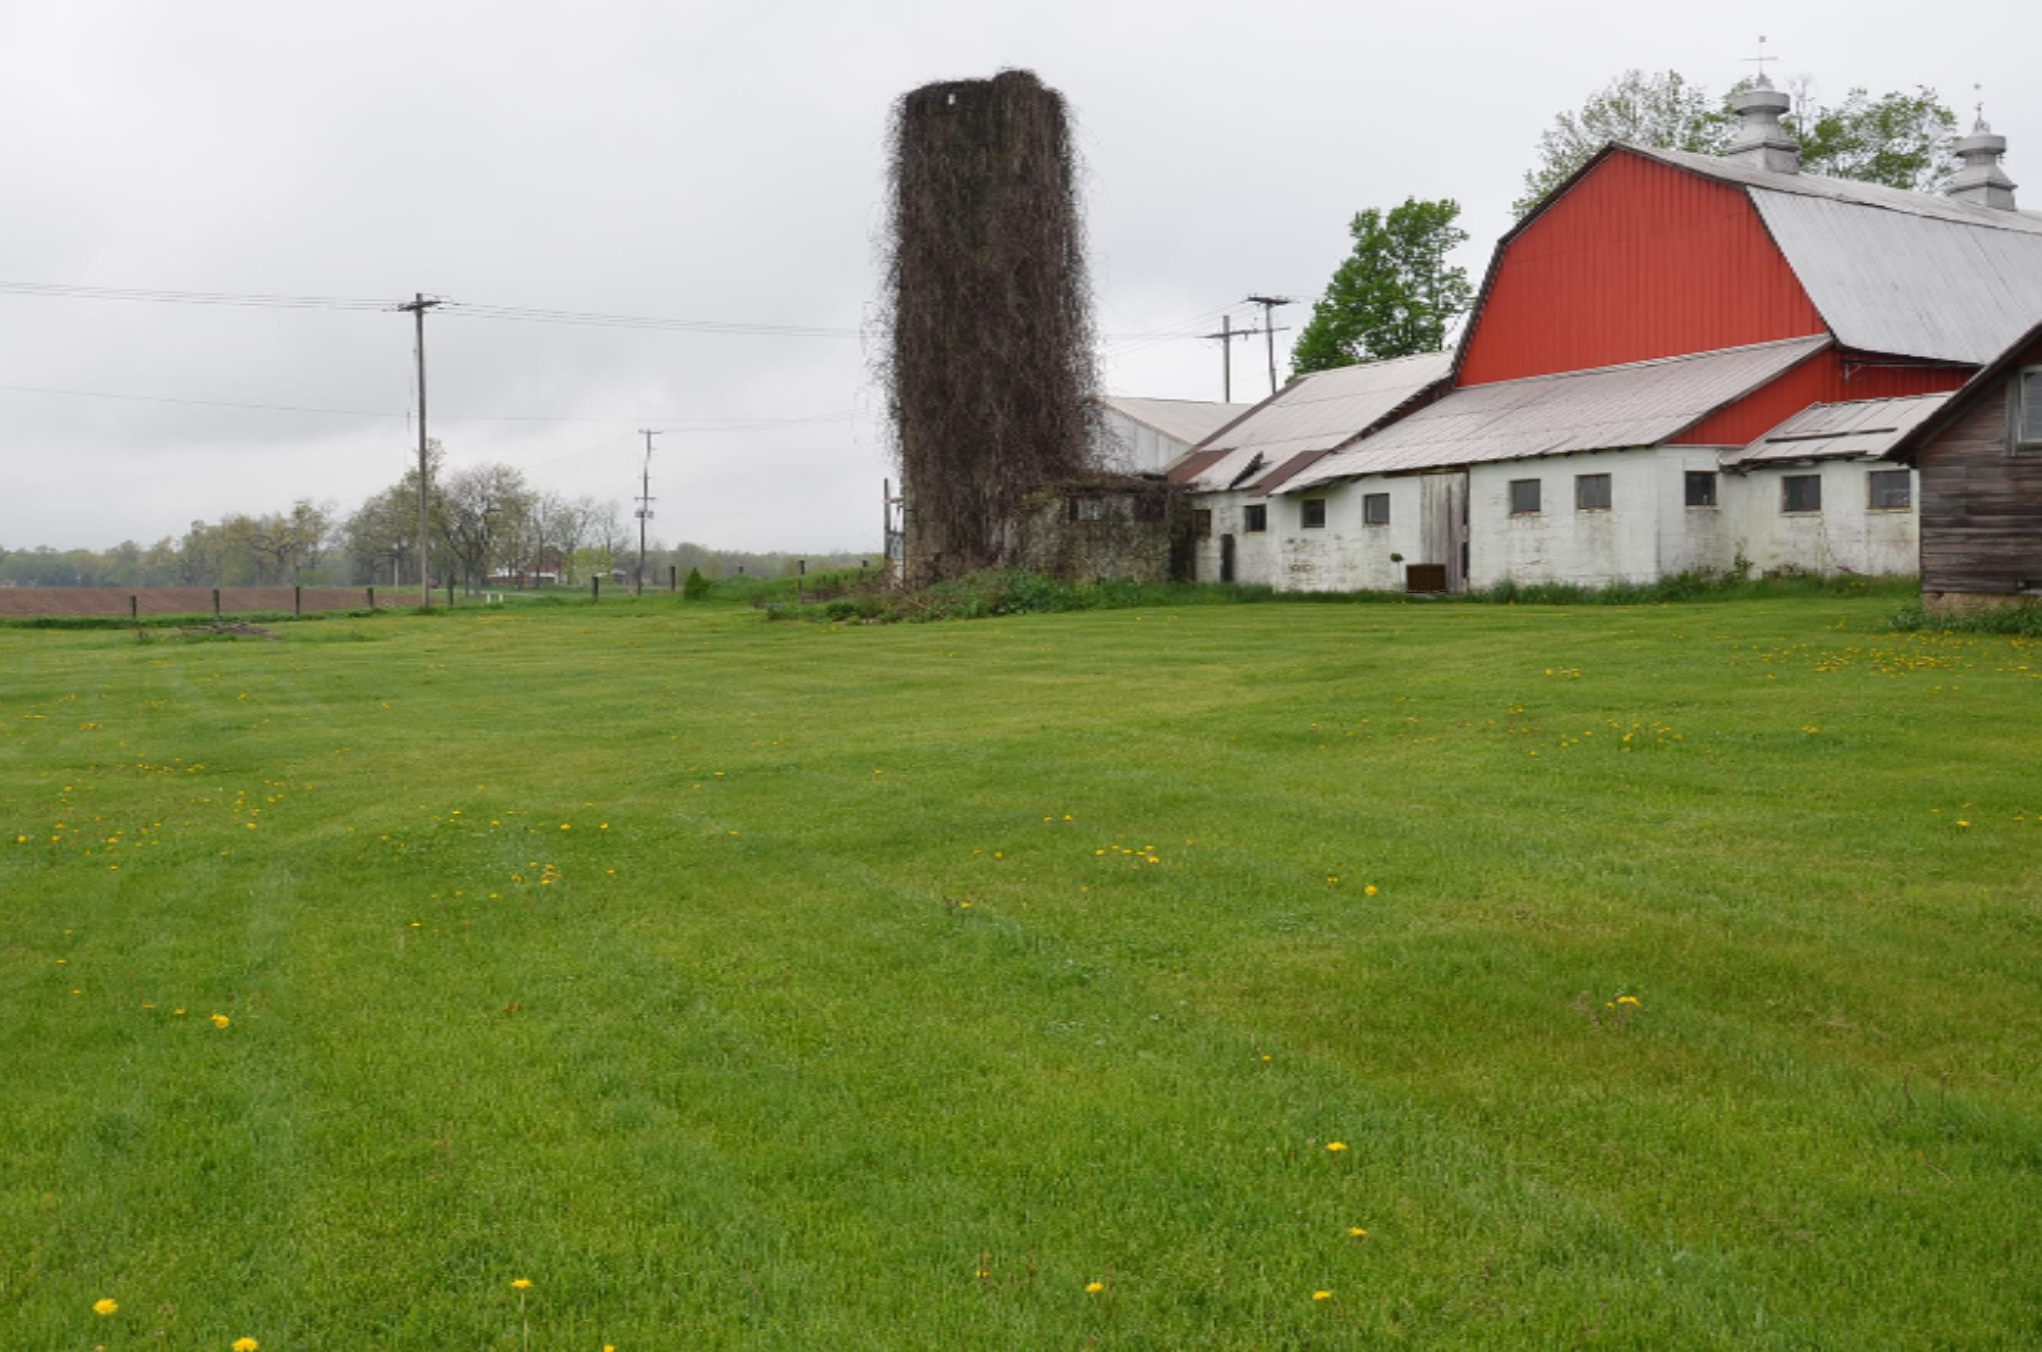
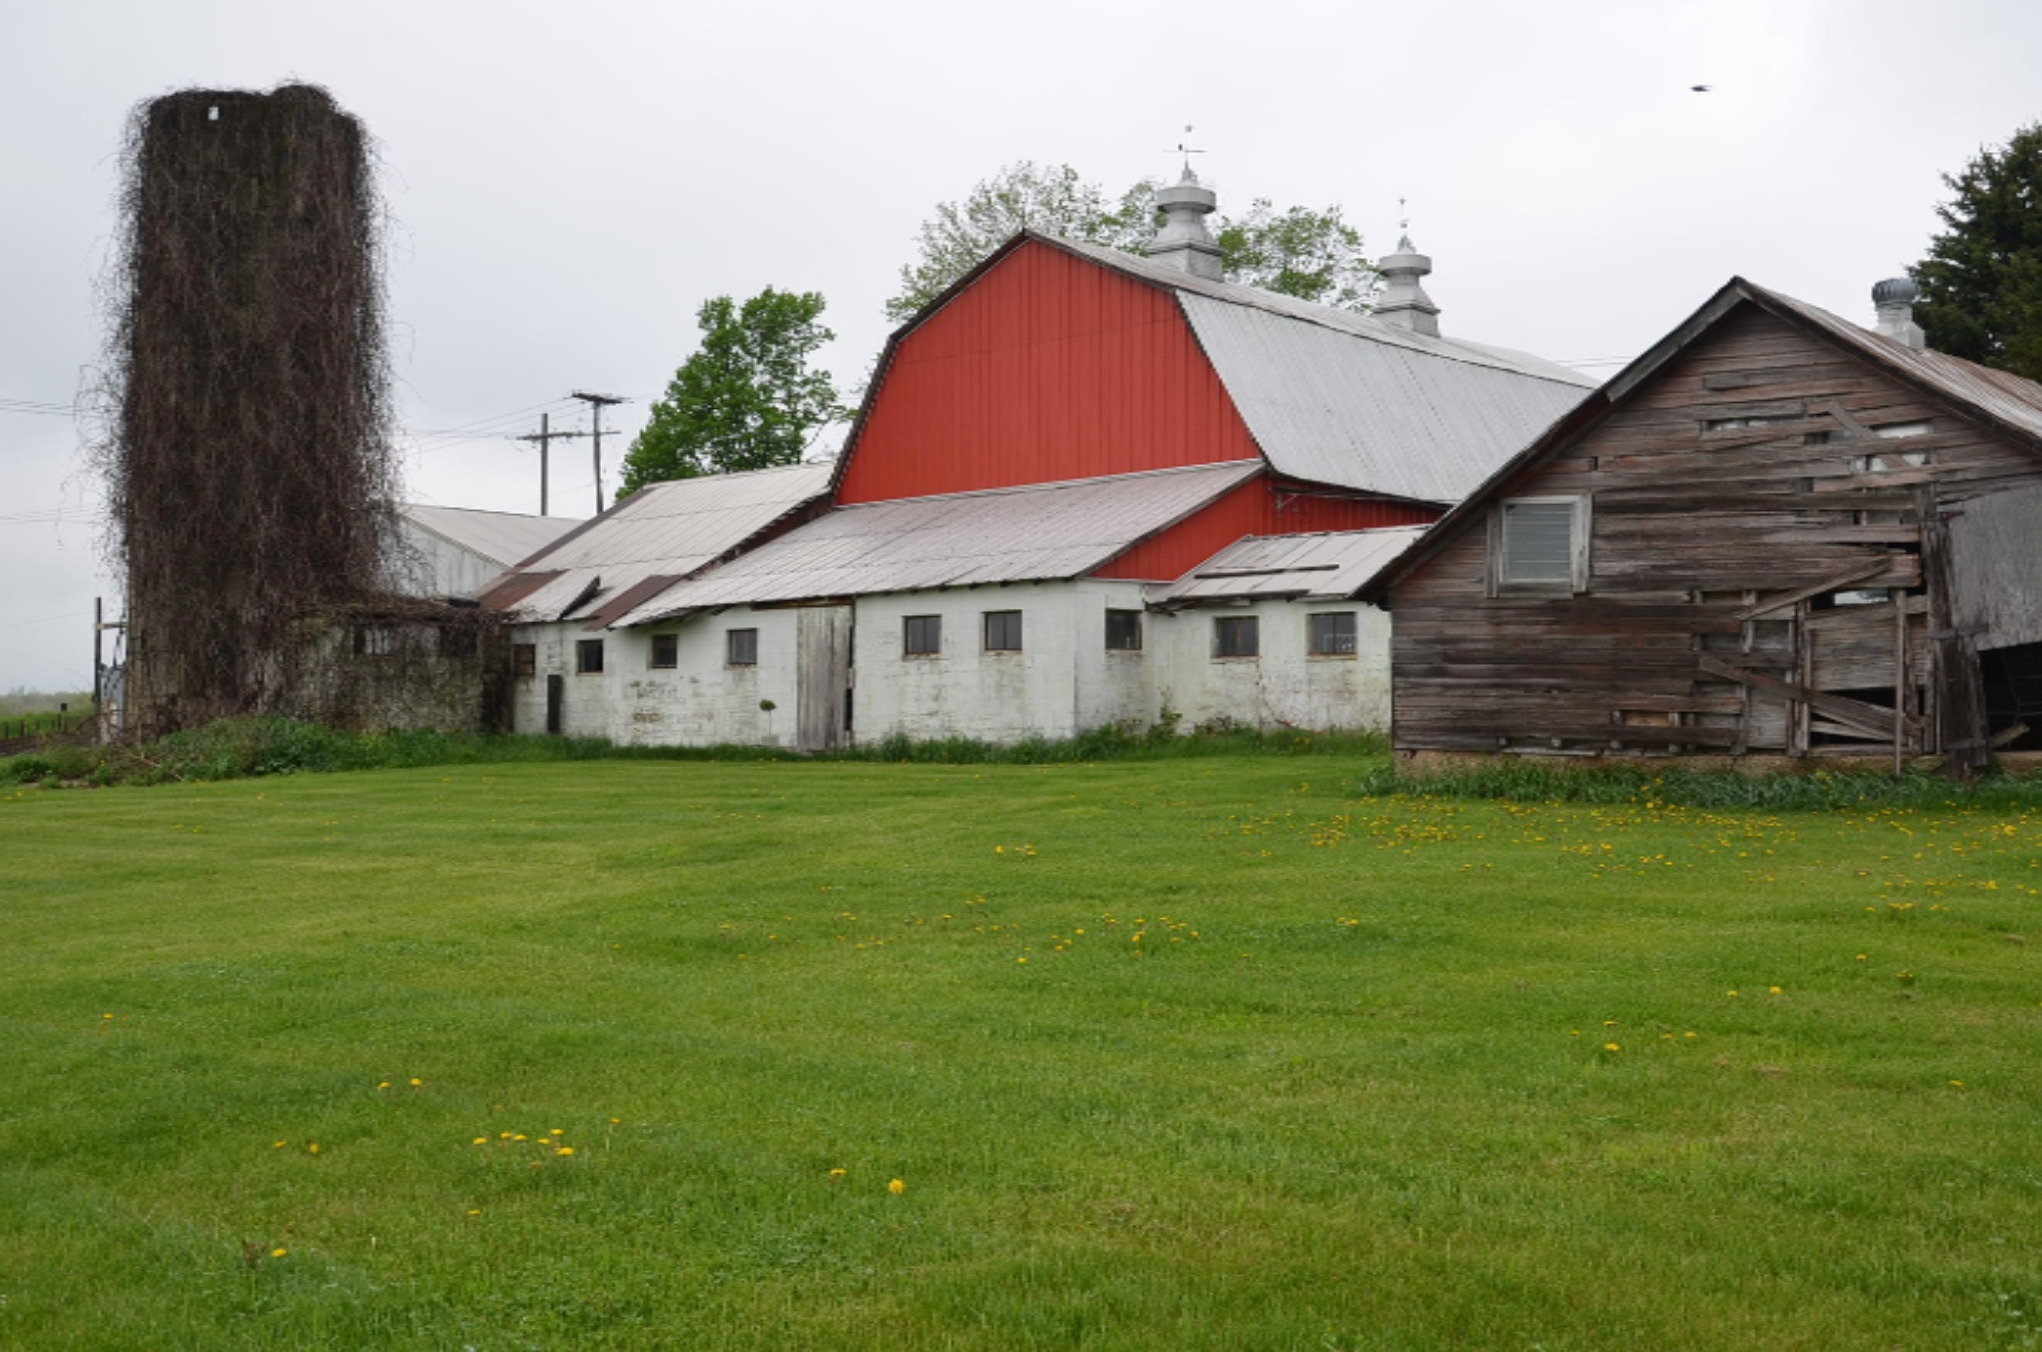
wooden crate: present [1405,563,1447,593] -> none [778,712,827,749]

